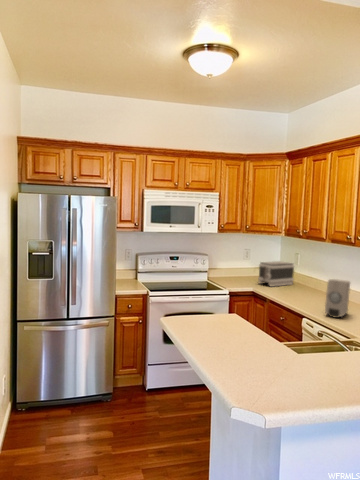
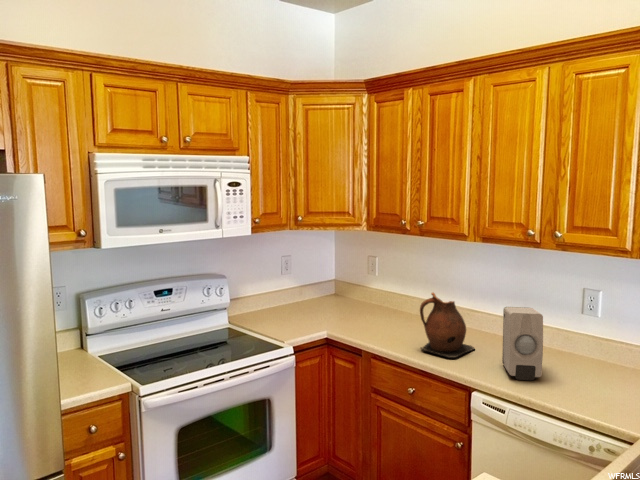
toaster: present [258,261,294,286] -> none [322,271,377,321]
ceramic pitcher: none [293,270,325,305] -> present [420,293,475,358]

